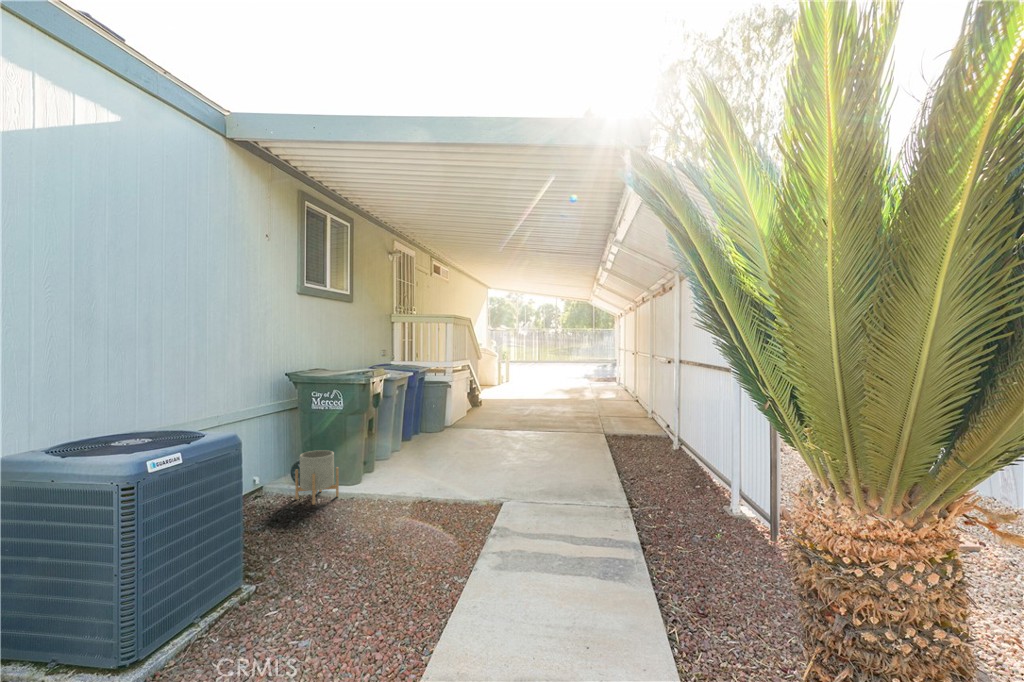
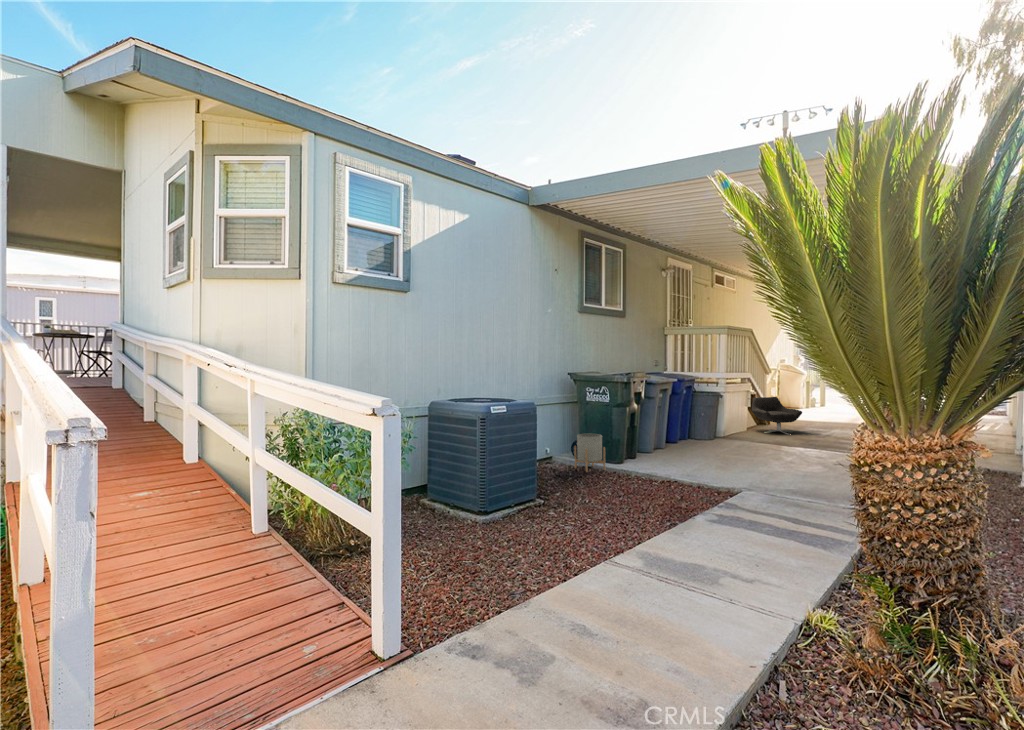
lounge chair: none [470,382,512,417] -> present [752,397,802,434]

